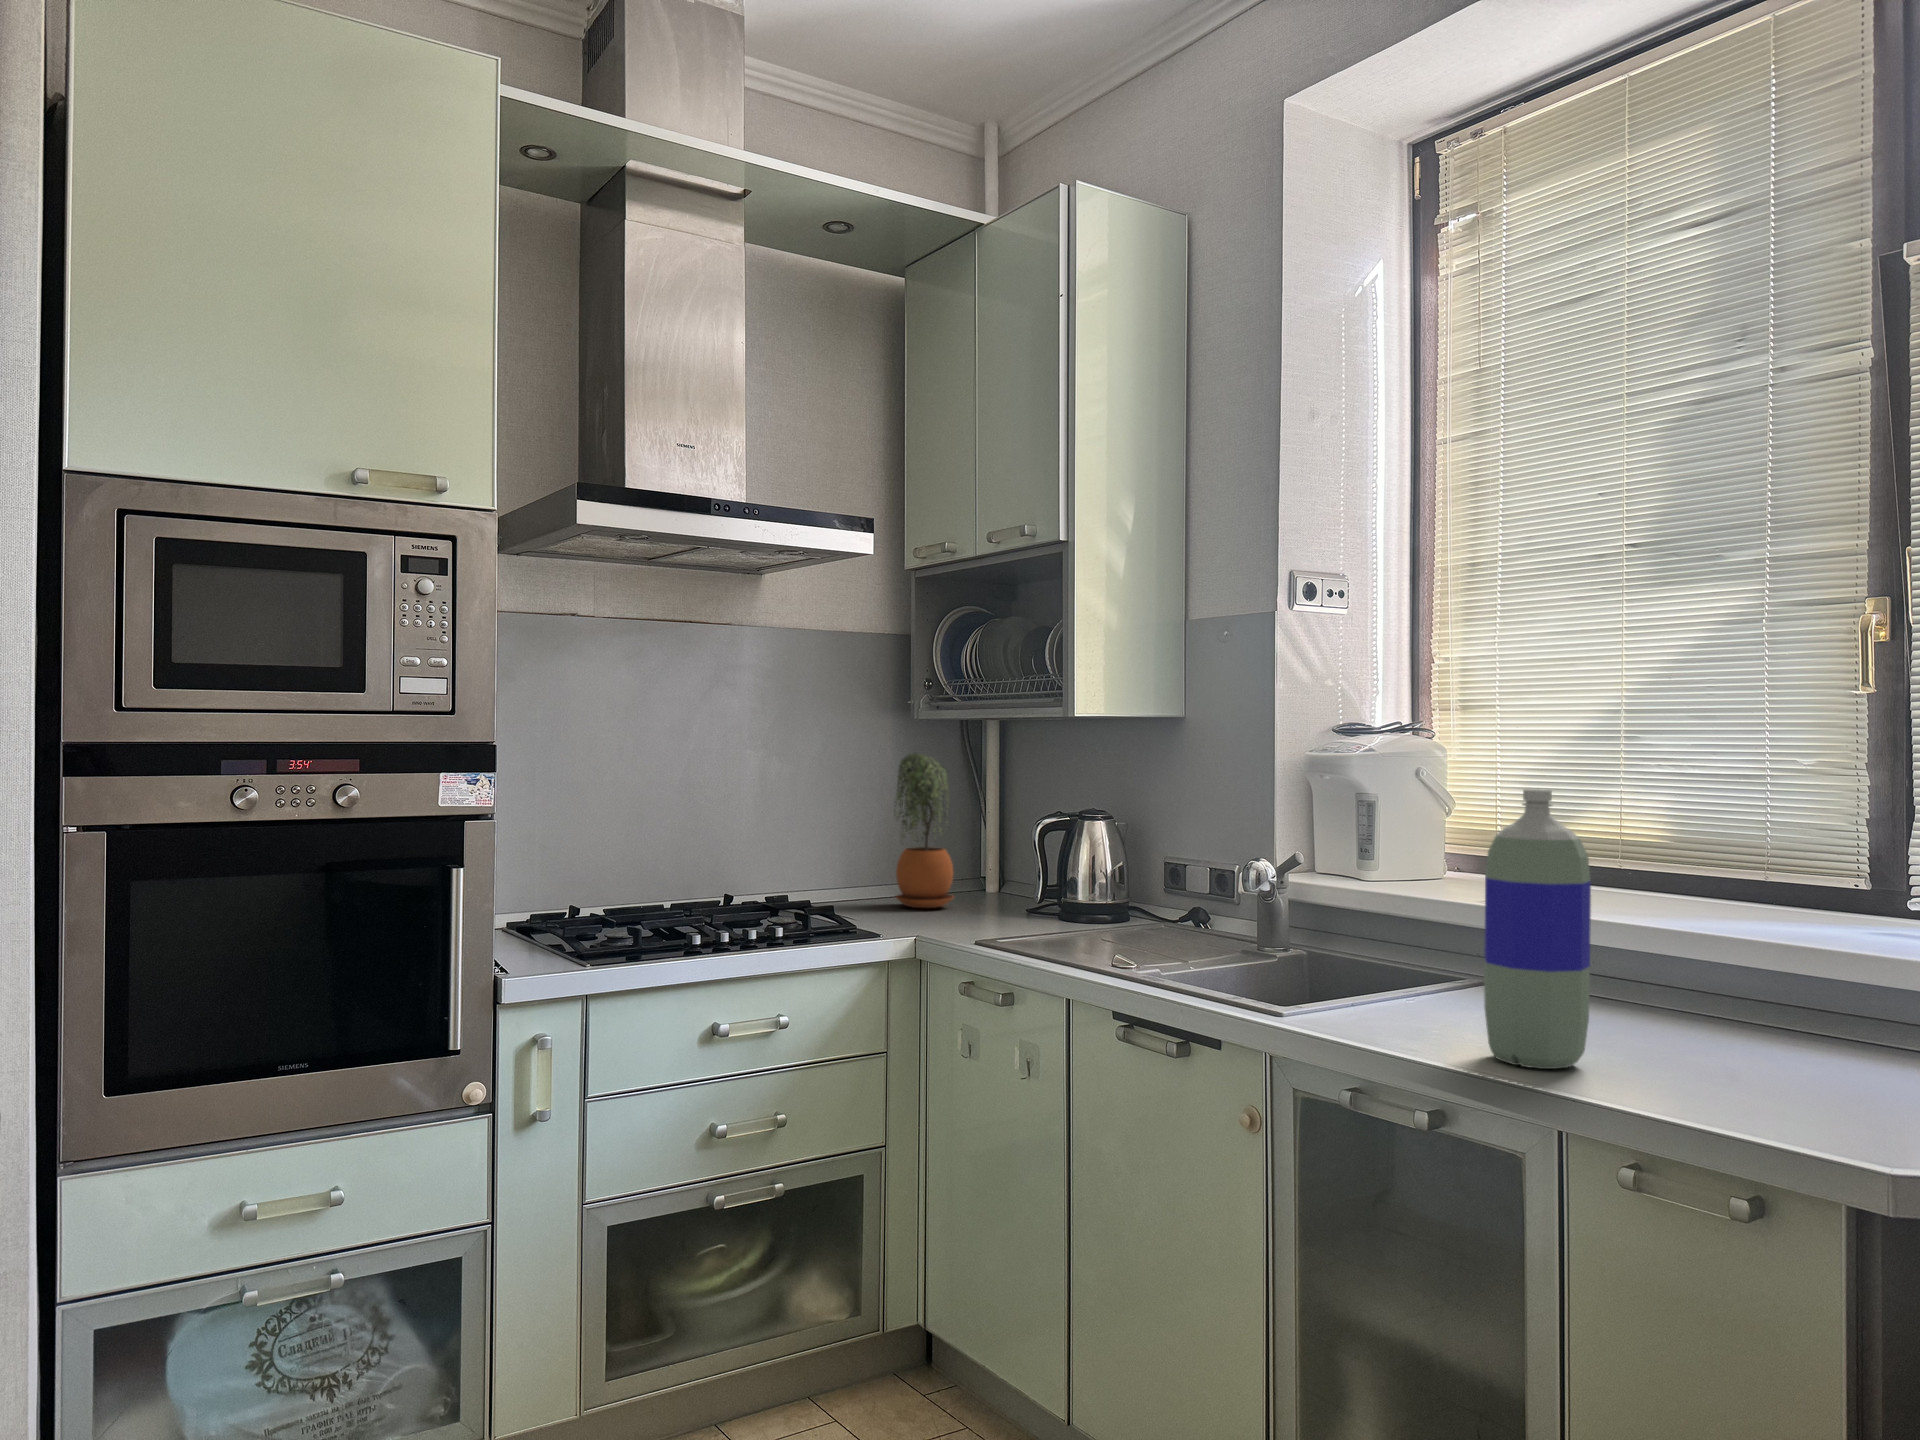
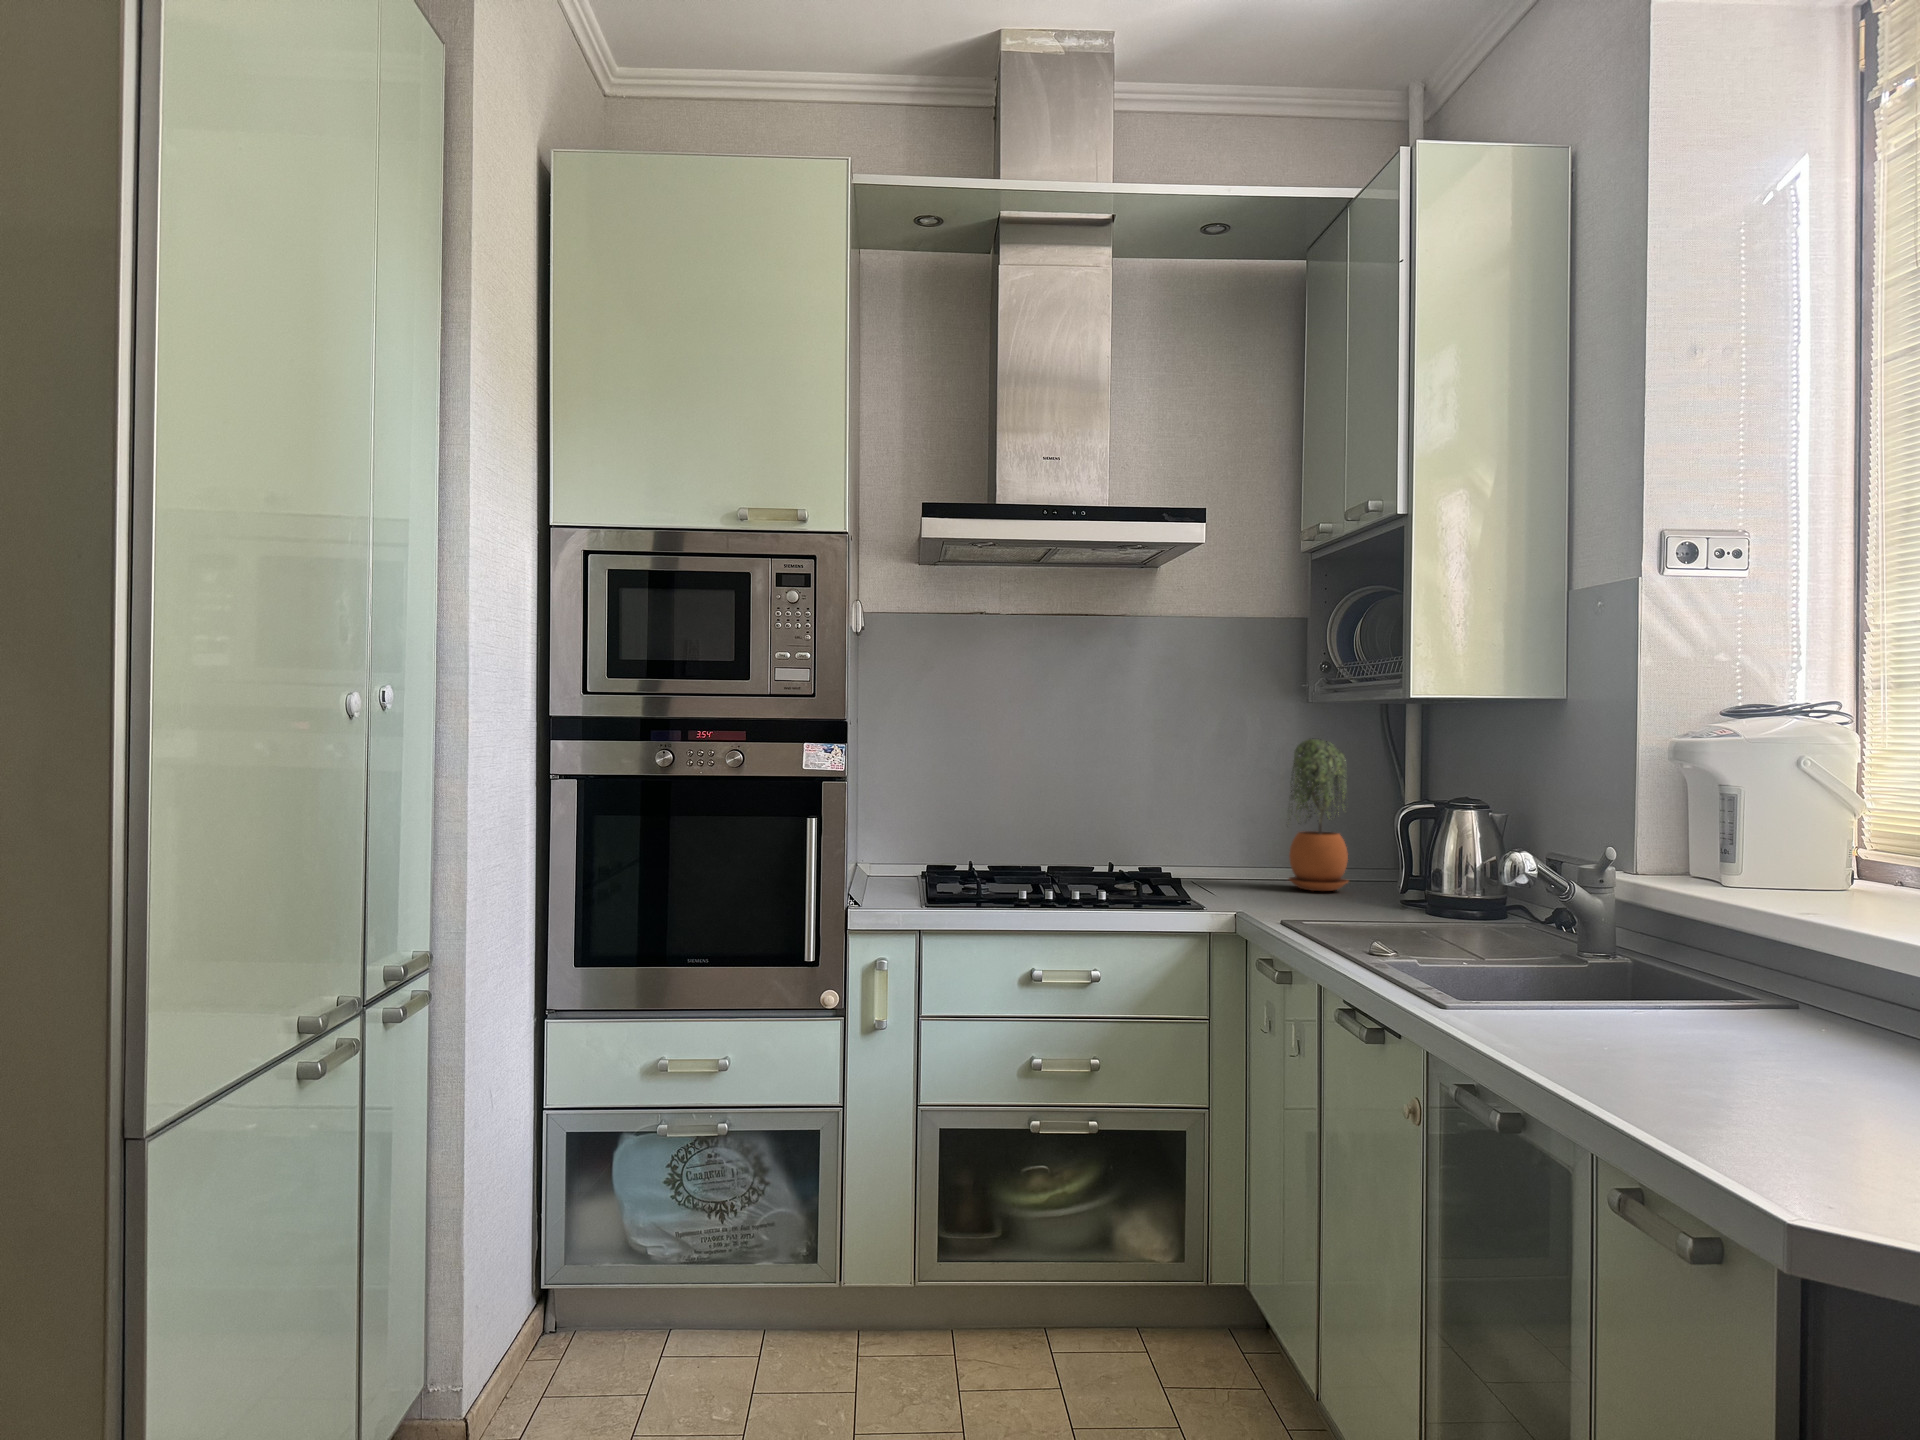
bottle: present [1484,789,1591,1069] -> none [1603,763,1739,1103]

